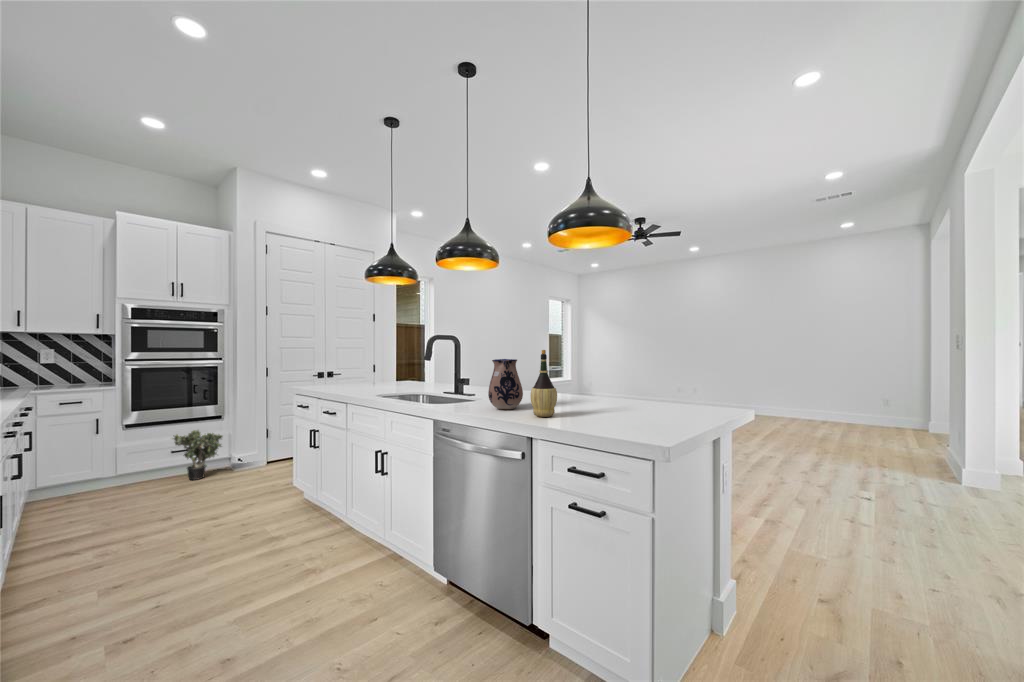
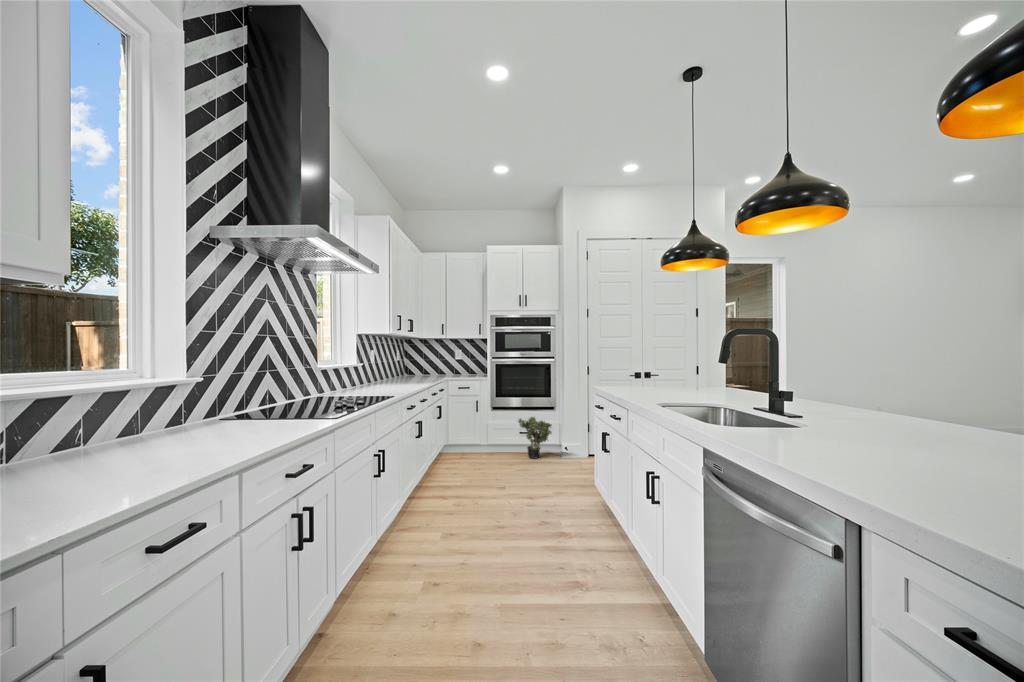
wine bottle: present [531,350,557,417] -> none [894,339,981,491]
ceramic pitcher: present [488,359,523,409] -> none [805,361,887,455]

